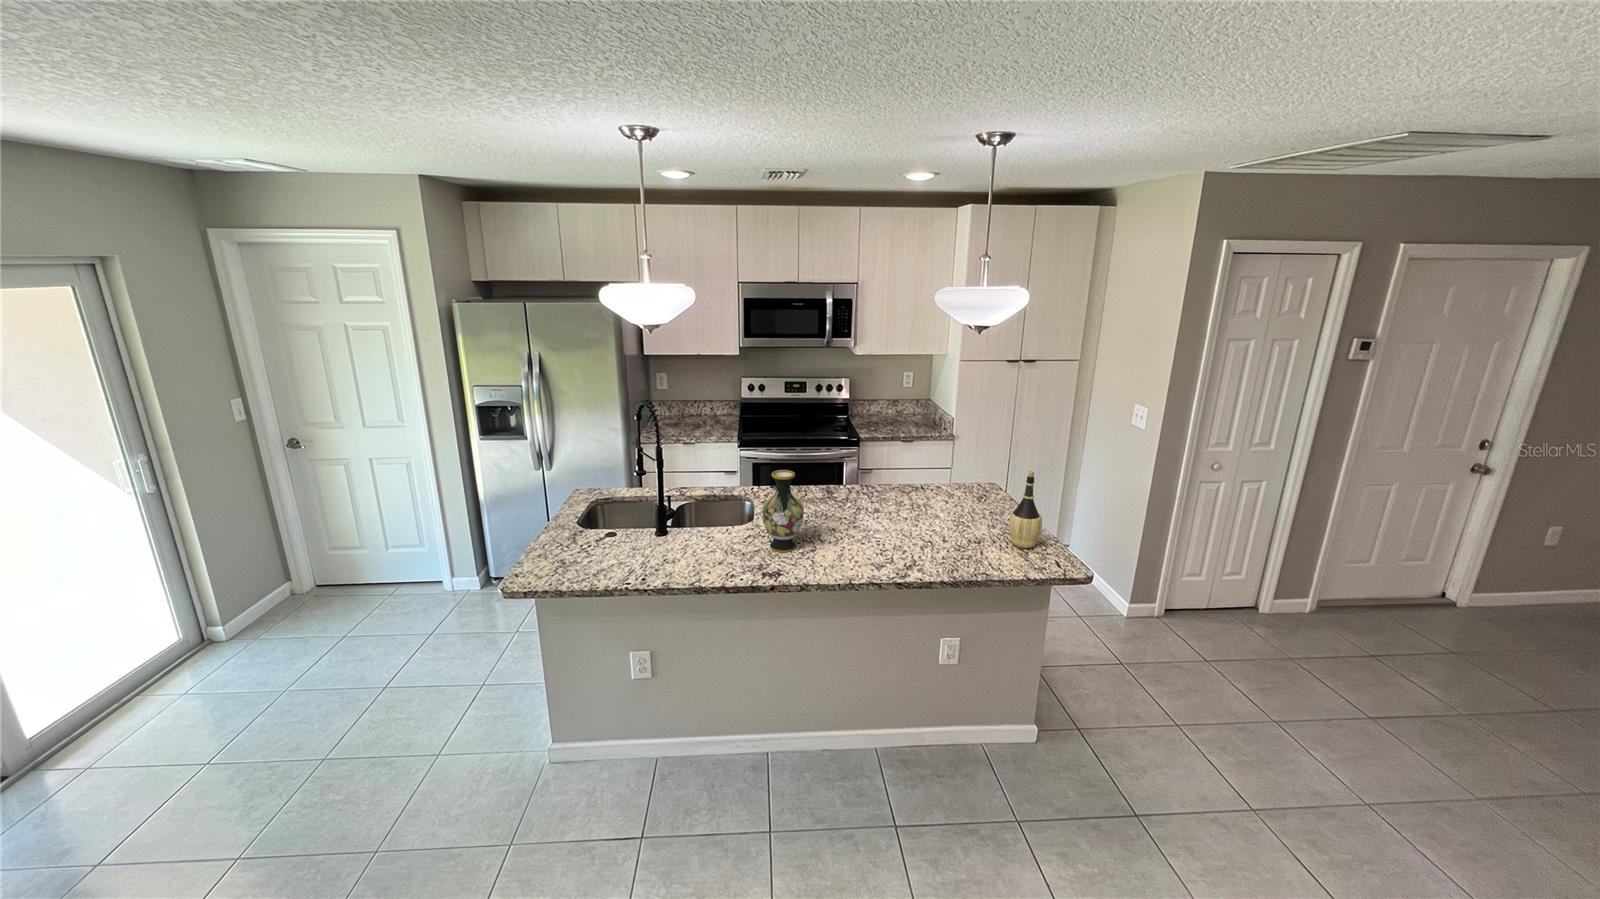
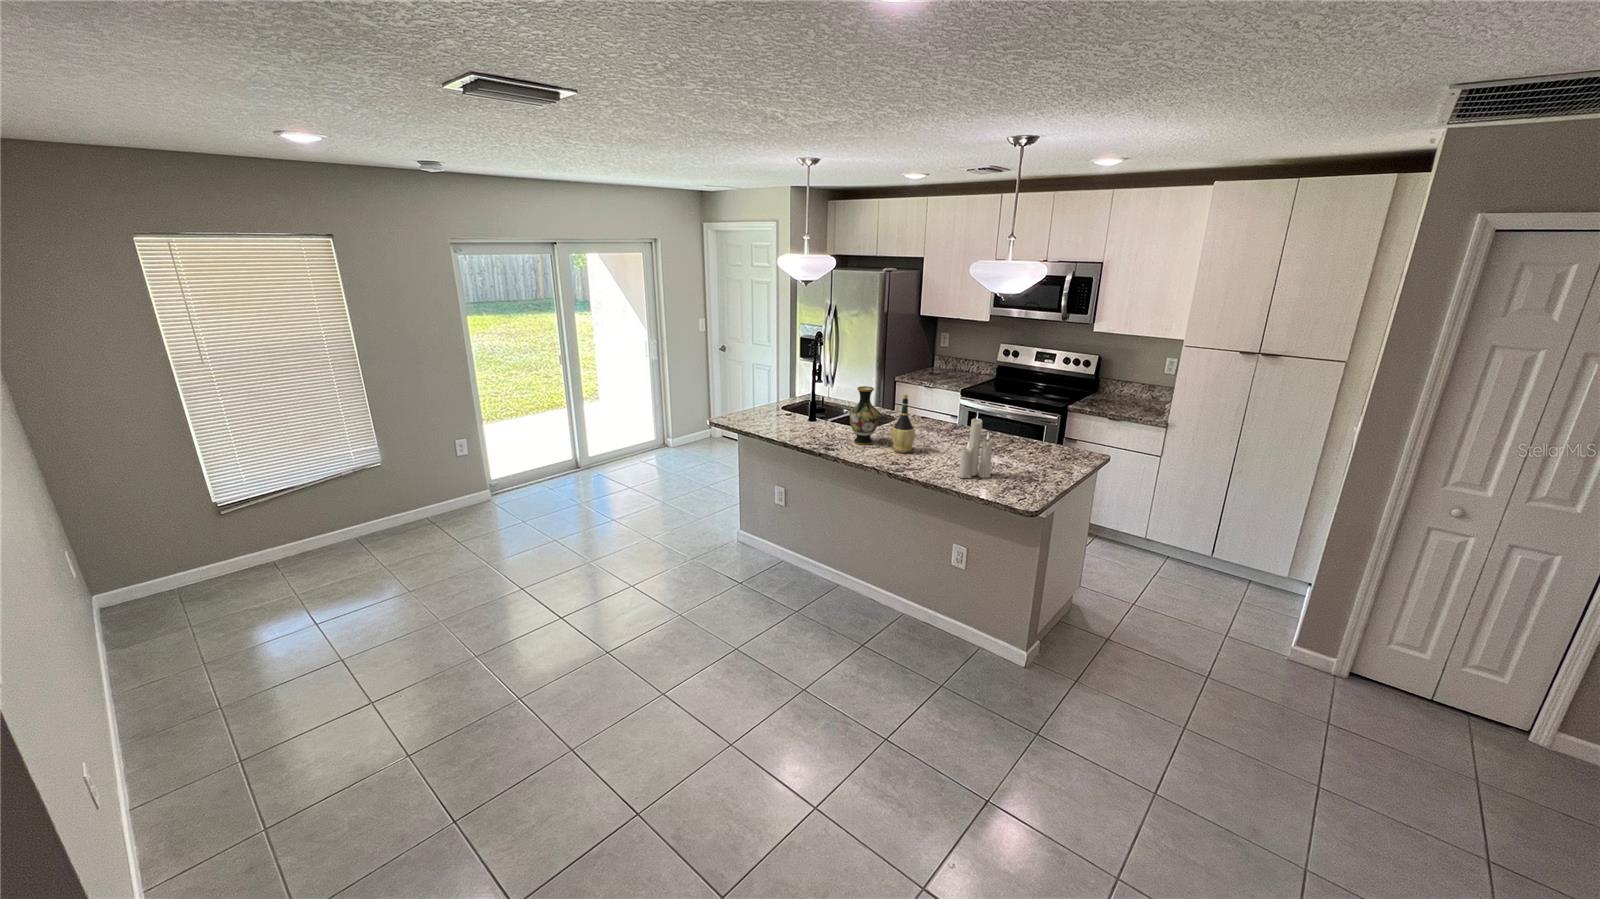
candle: none [956,470,986,560] -> present [957,413,993,478]
wine bottle: present [1009,471,1042,548] -> present [891,395,915,453]

